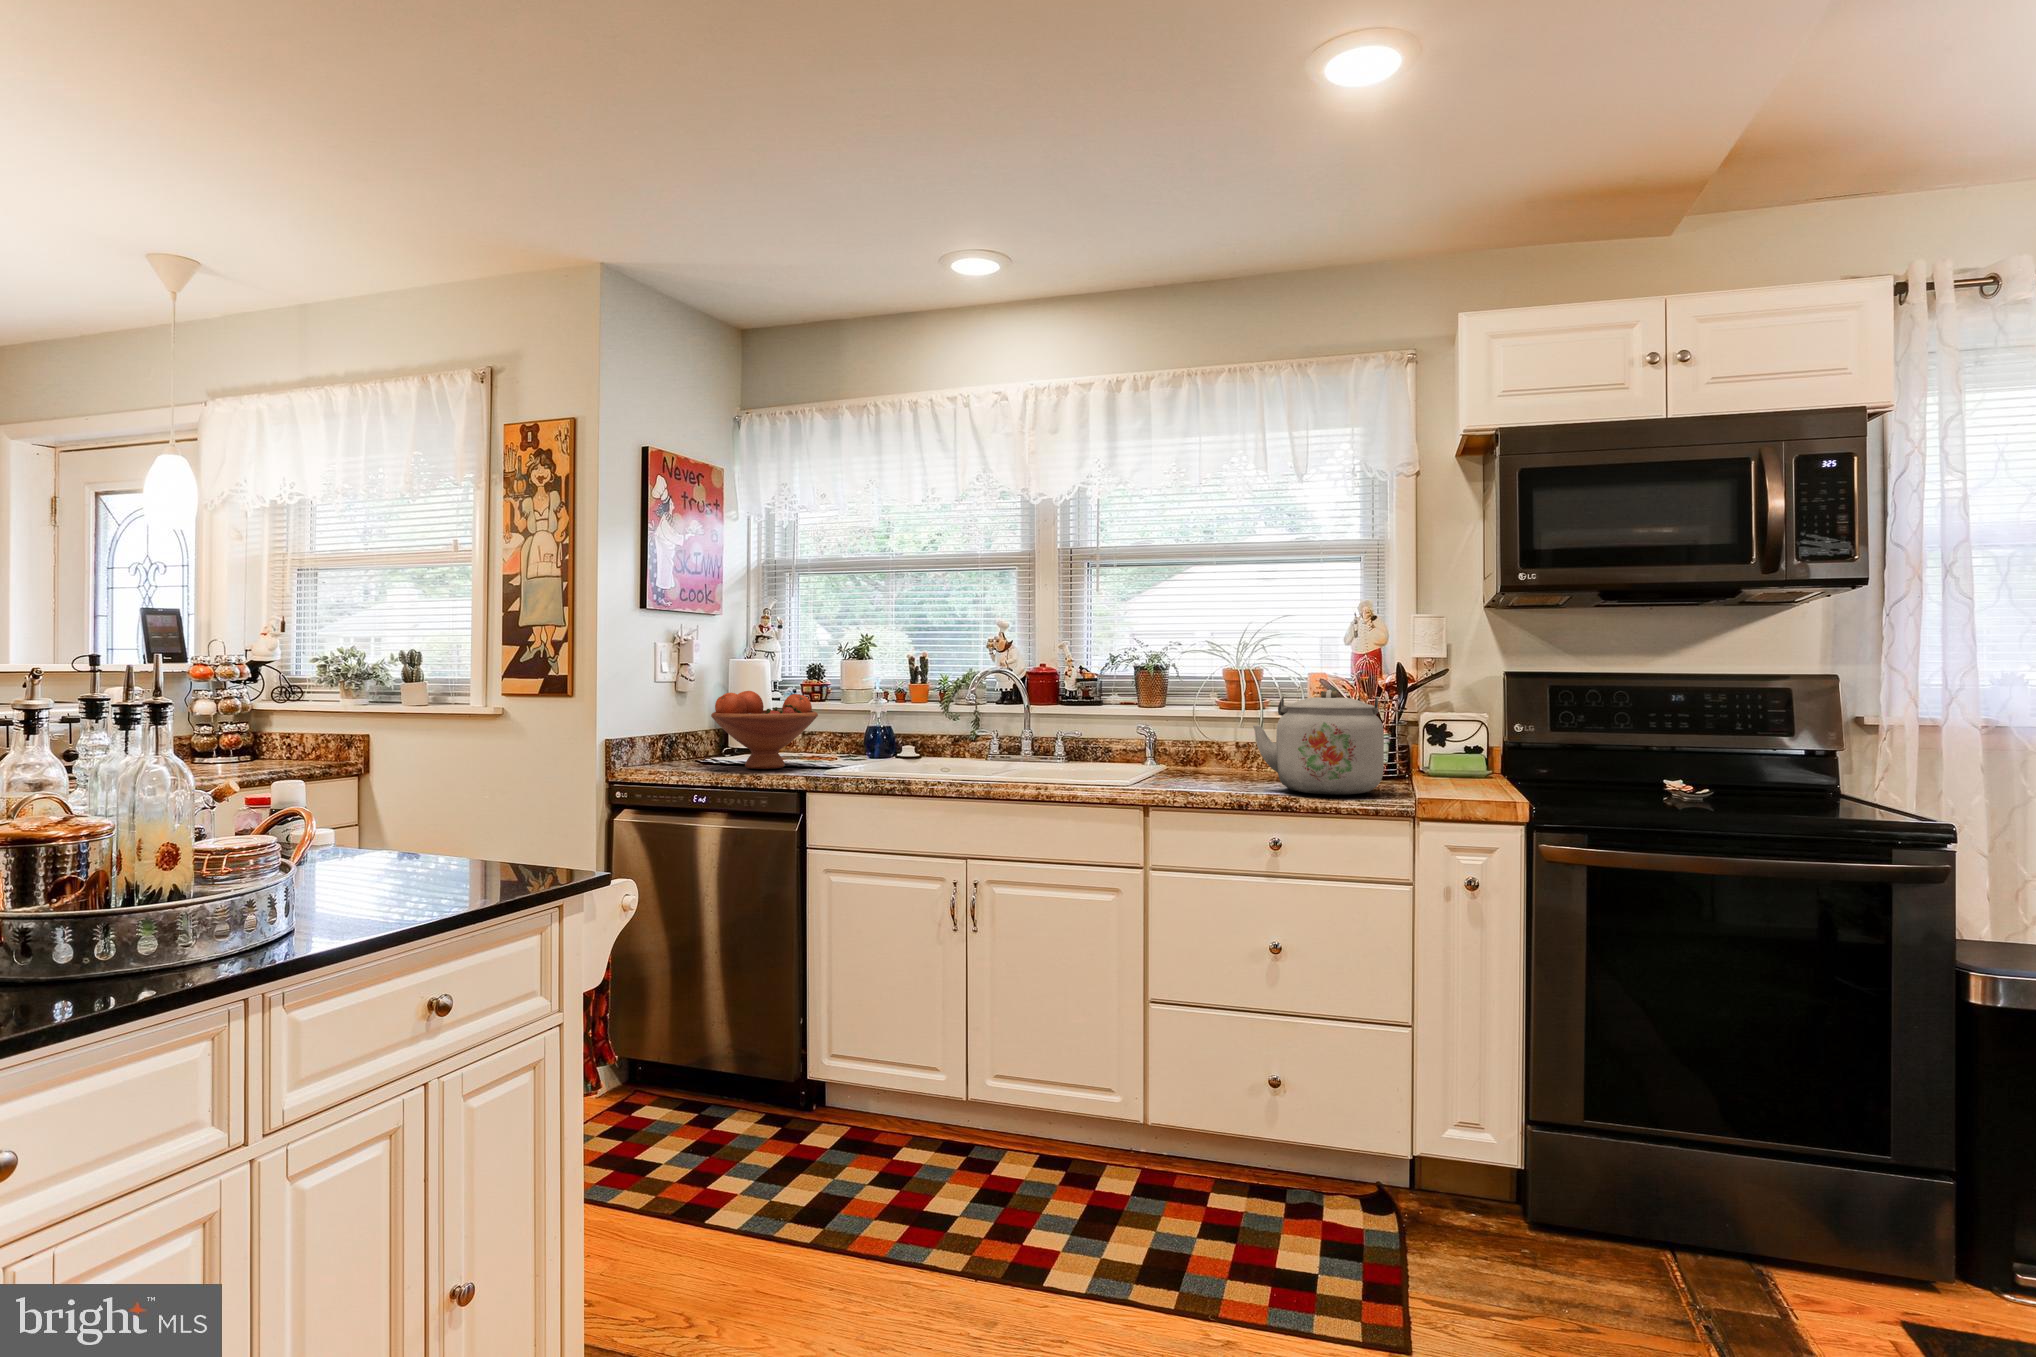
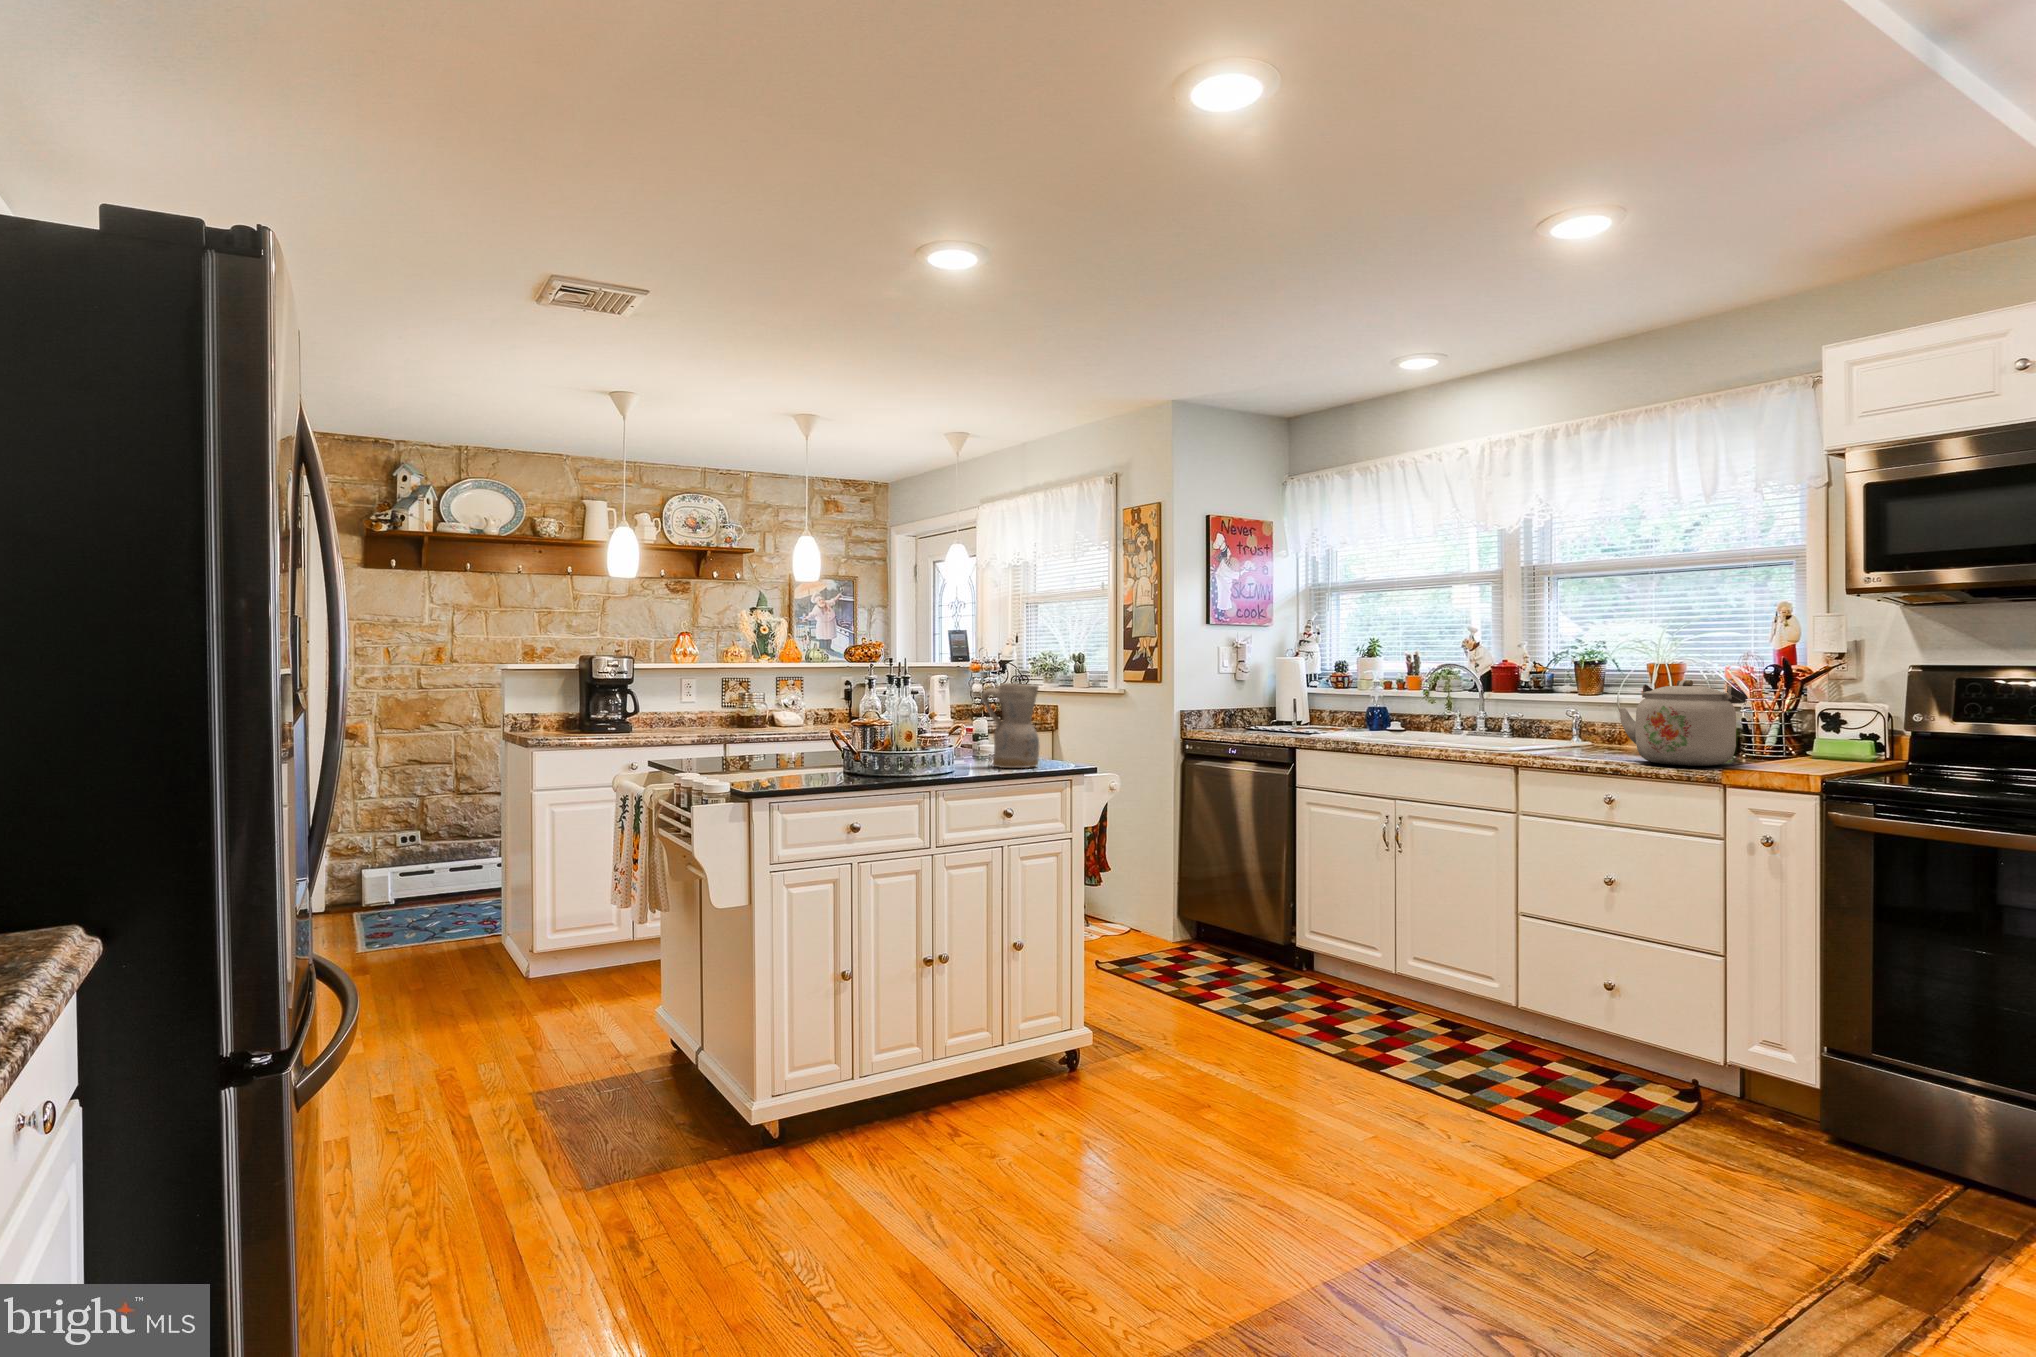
fruit bowl: present [711,691,818,769] -> none [1242,680,1317,734]
ceramic pitcher: none [346,711,484,894] -> present [982,683,1039,768]

